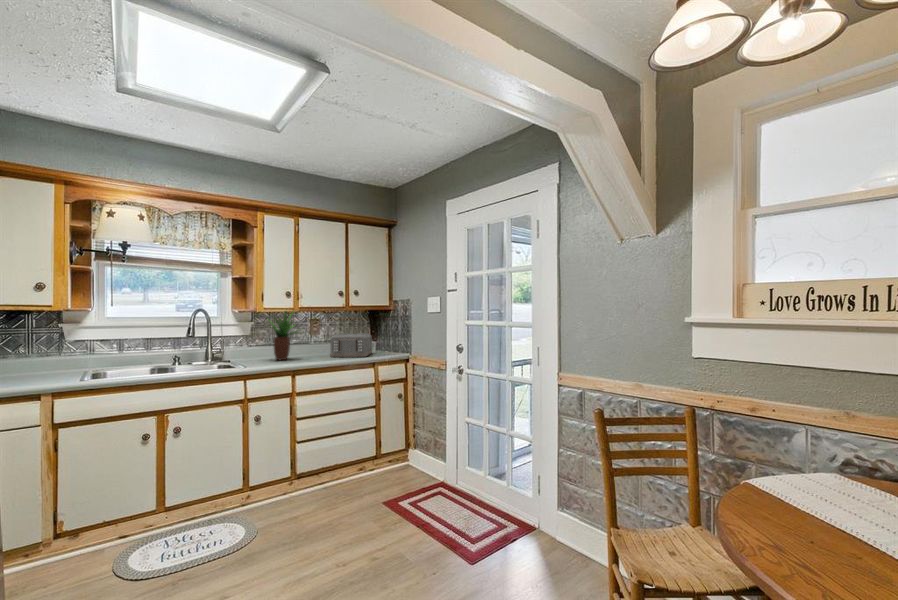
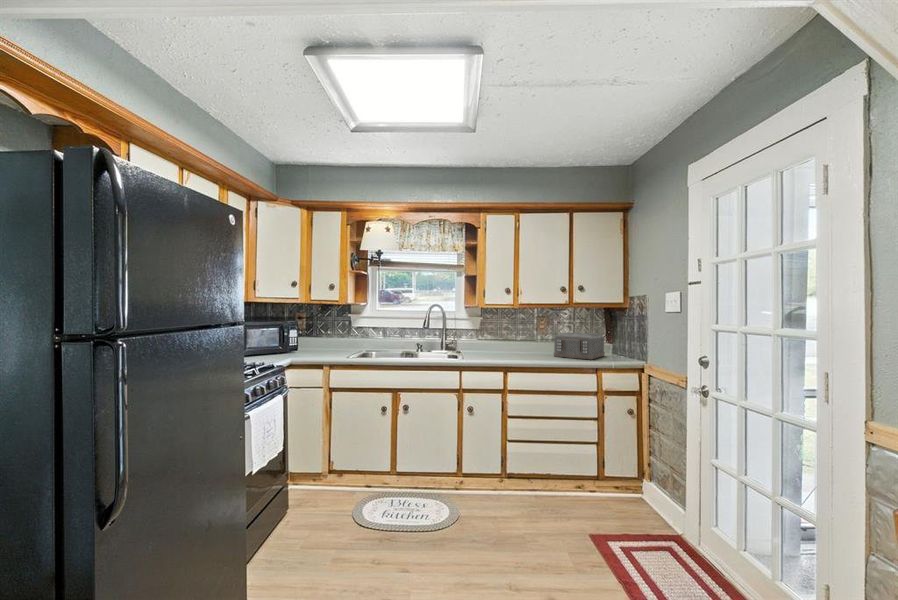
potted plant: present [271,312,297,360] -> none [489,305,530,355]

